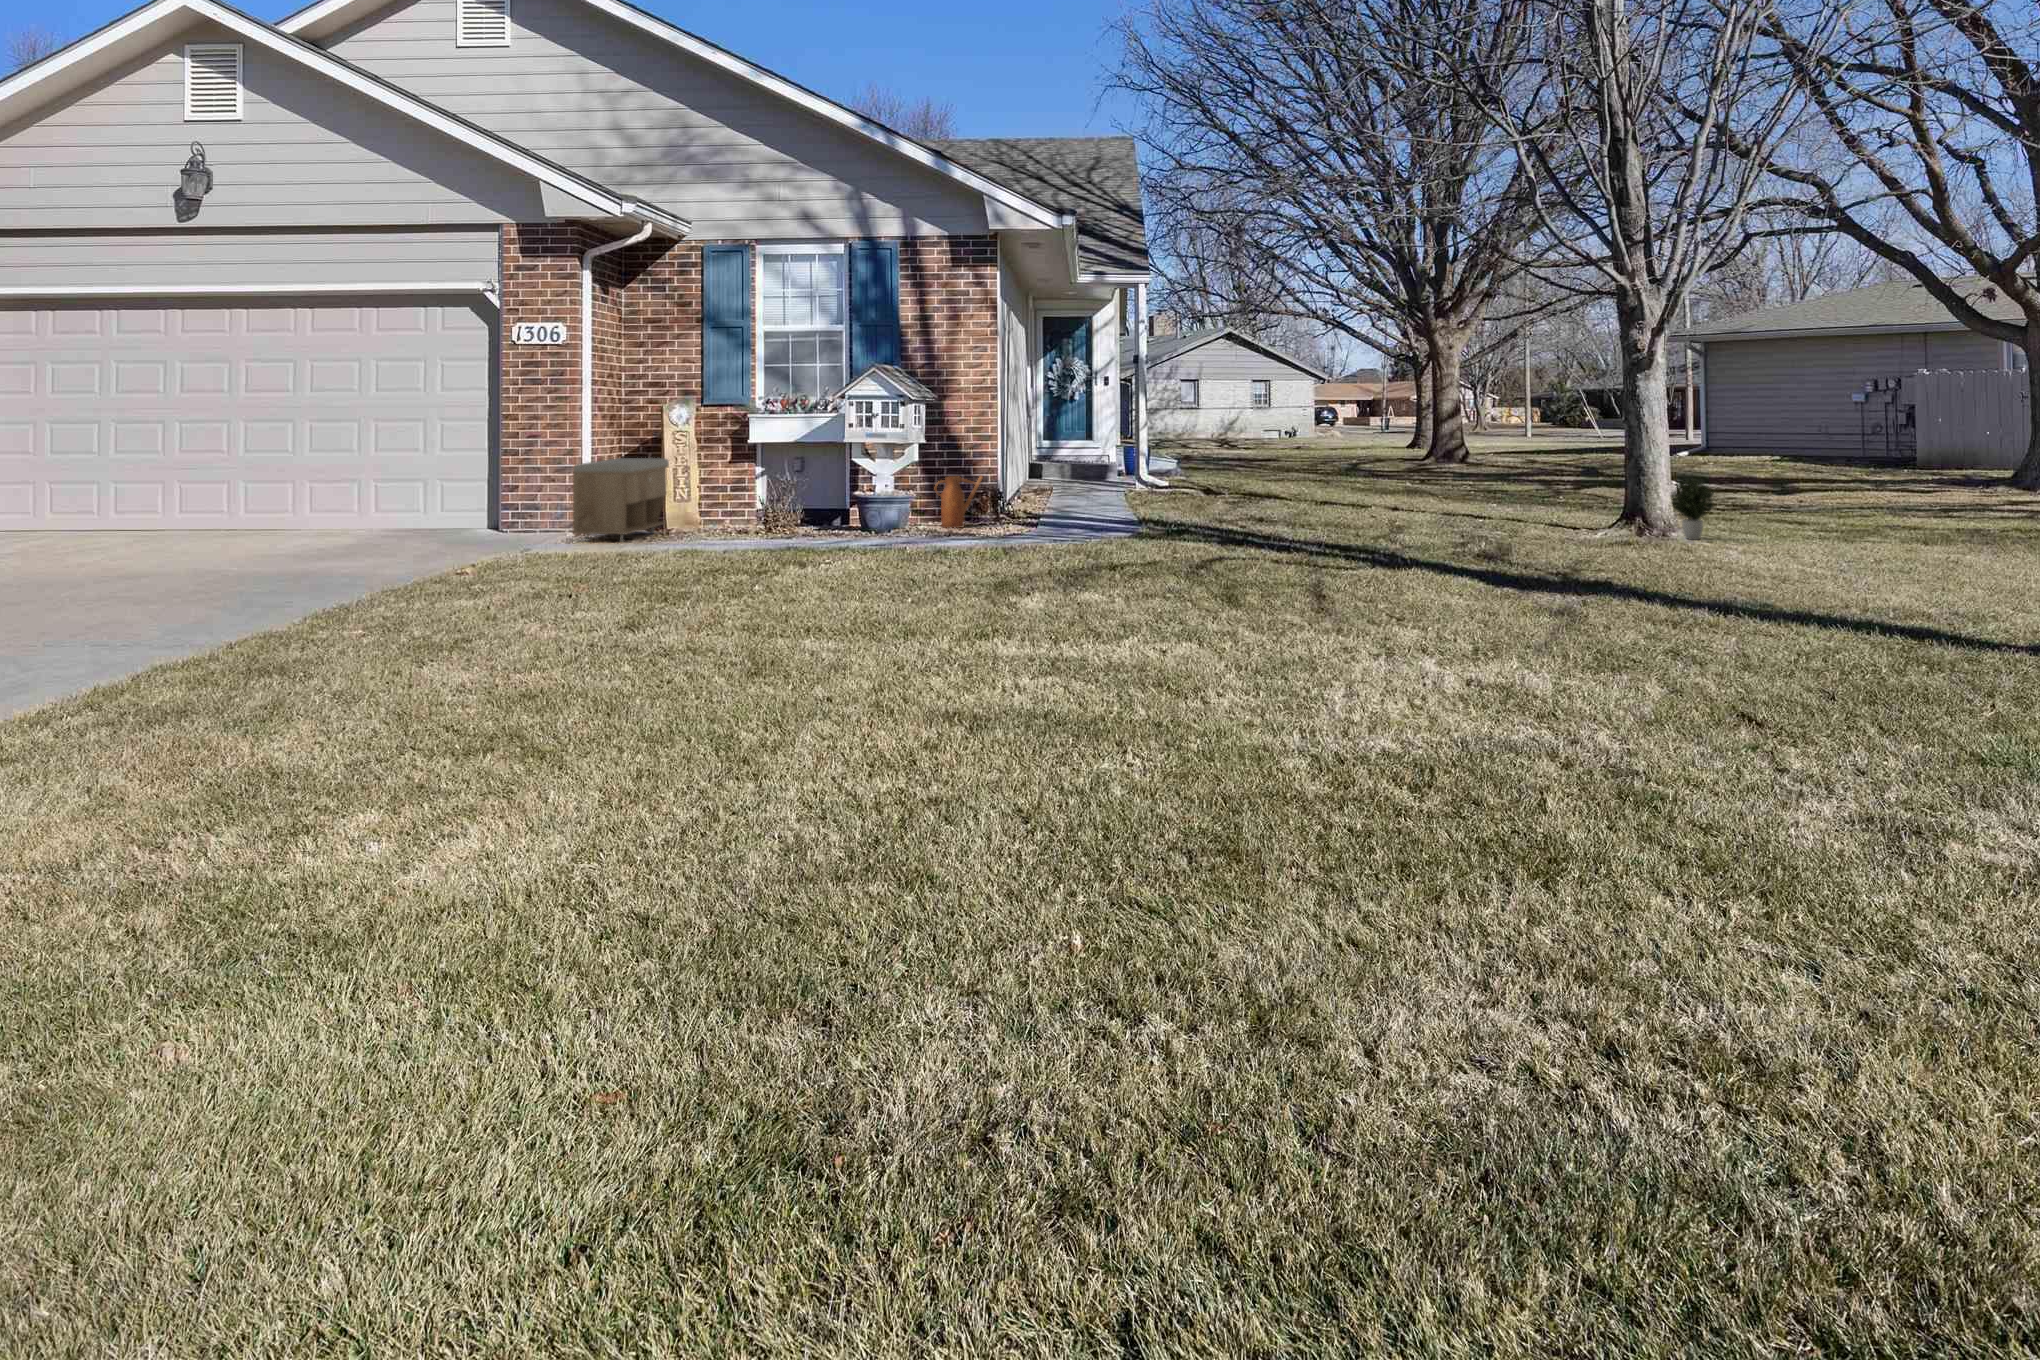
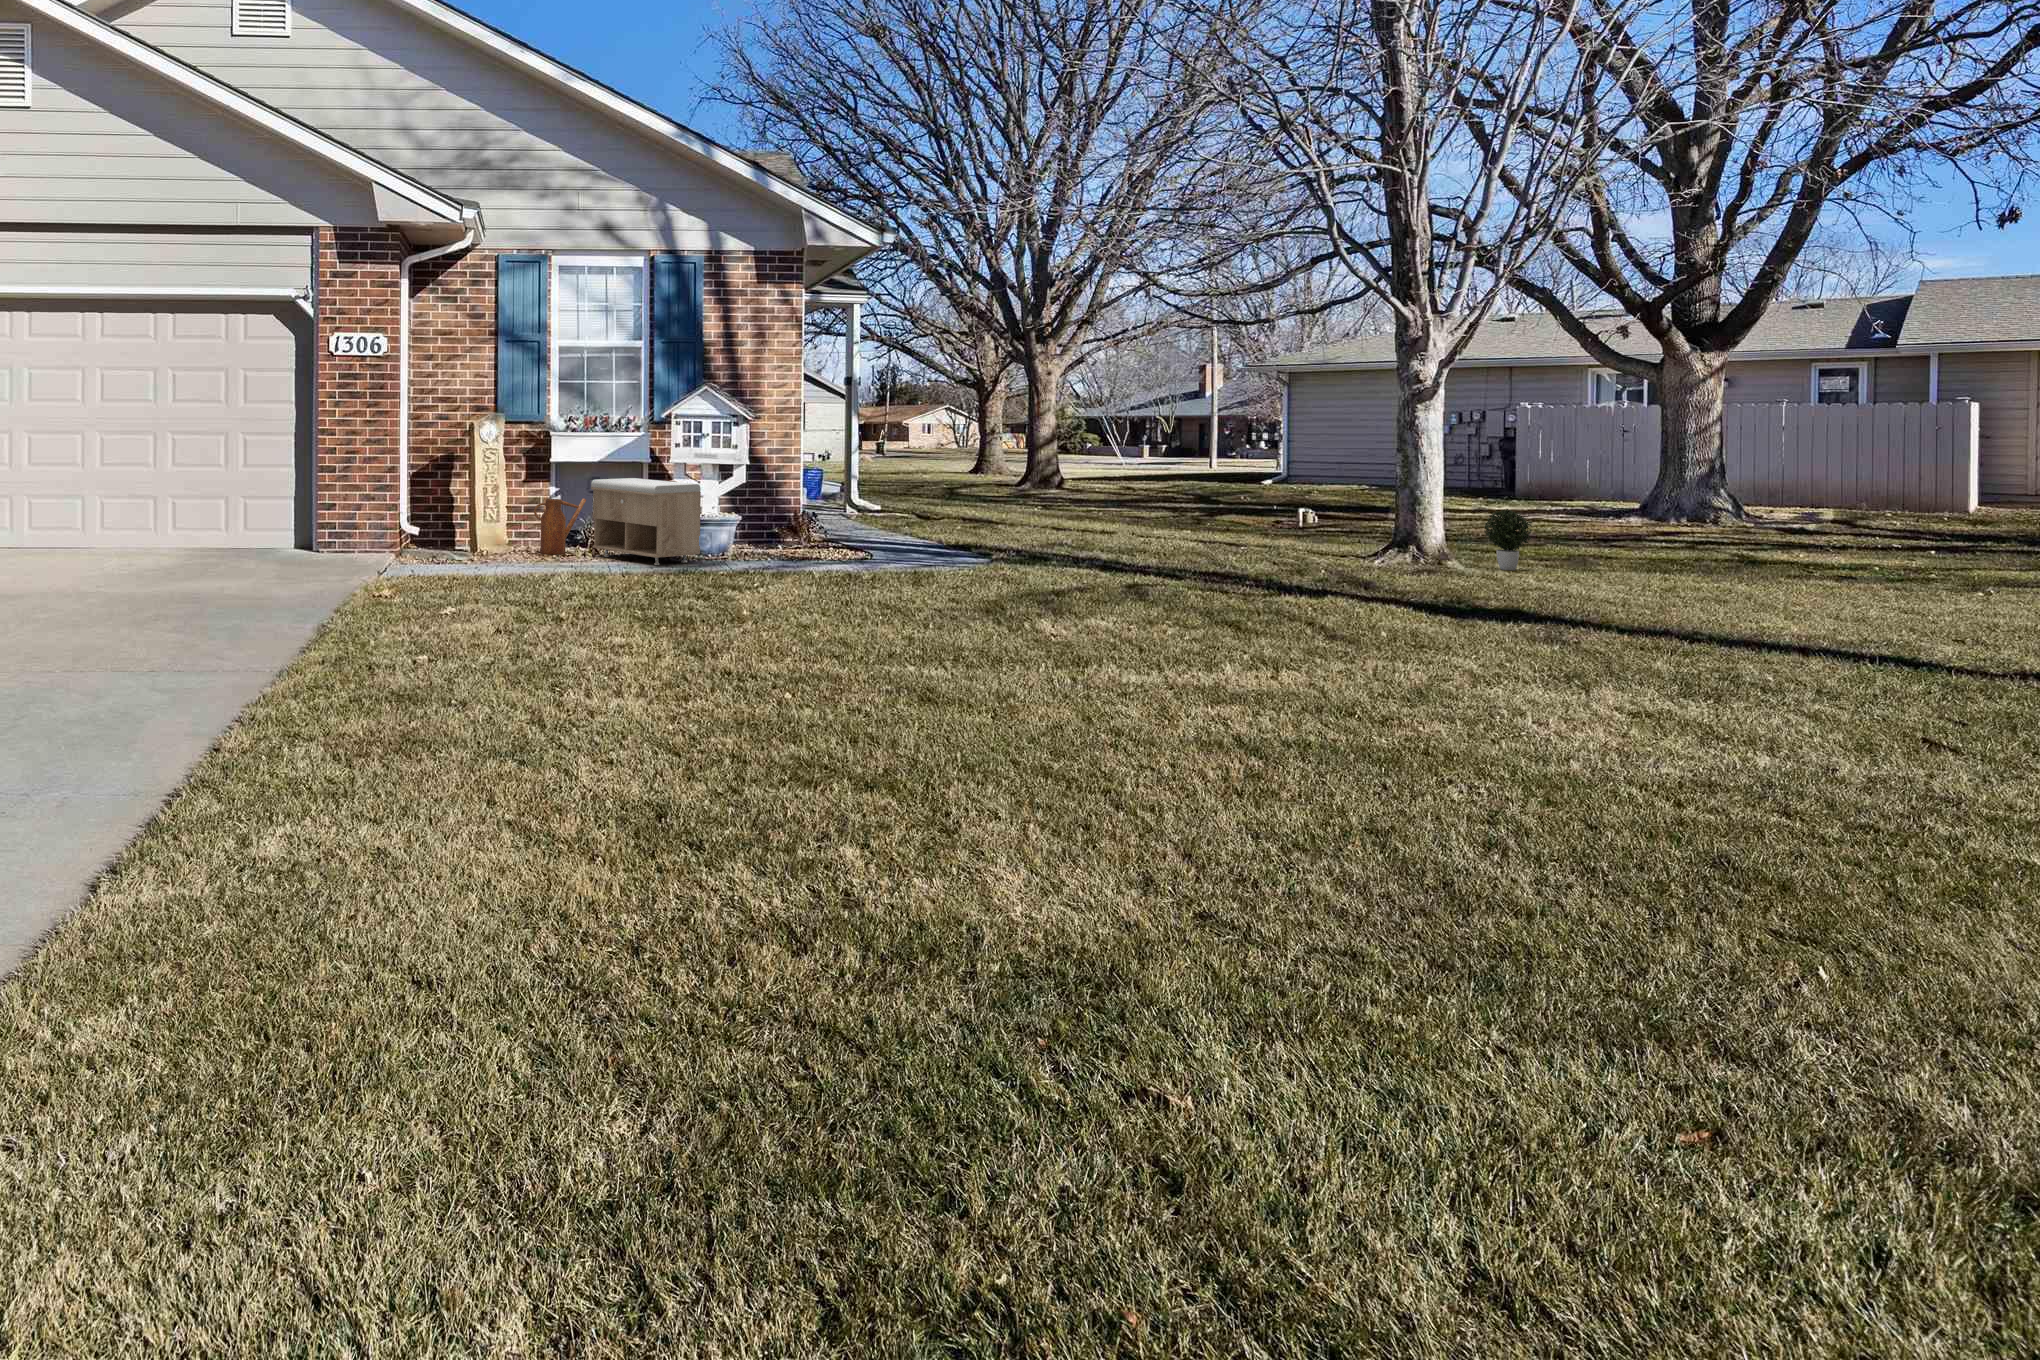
storage bench: present [573,458,669,542] -> present [591,478,701,565]
watering can: present [935,476,983,528] -> present [534,498,586,555]

